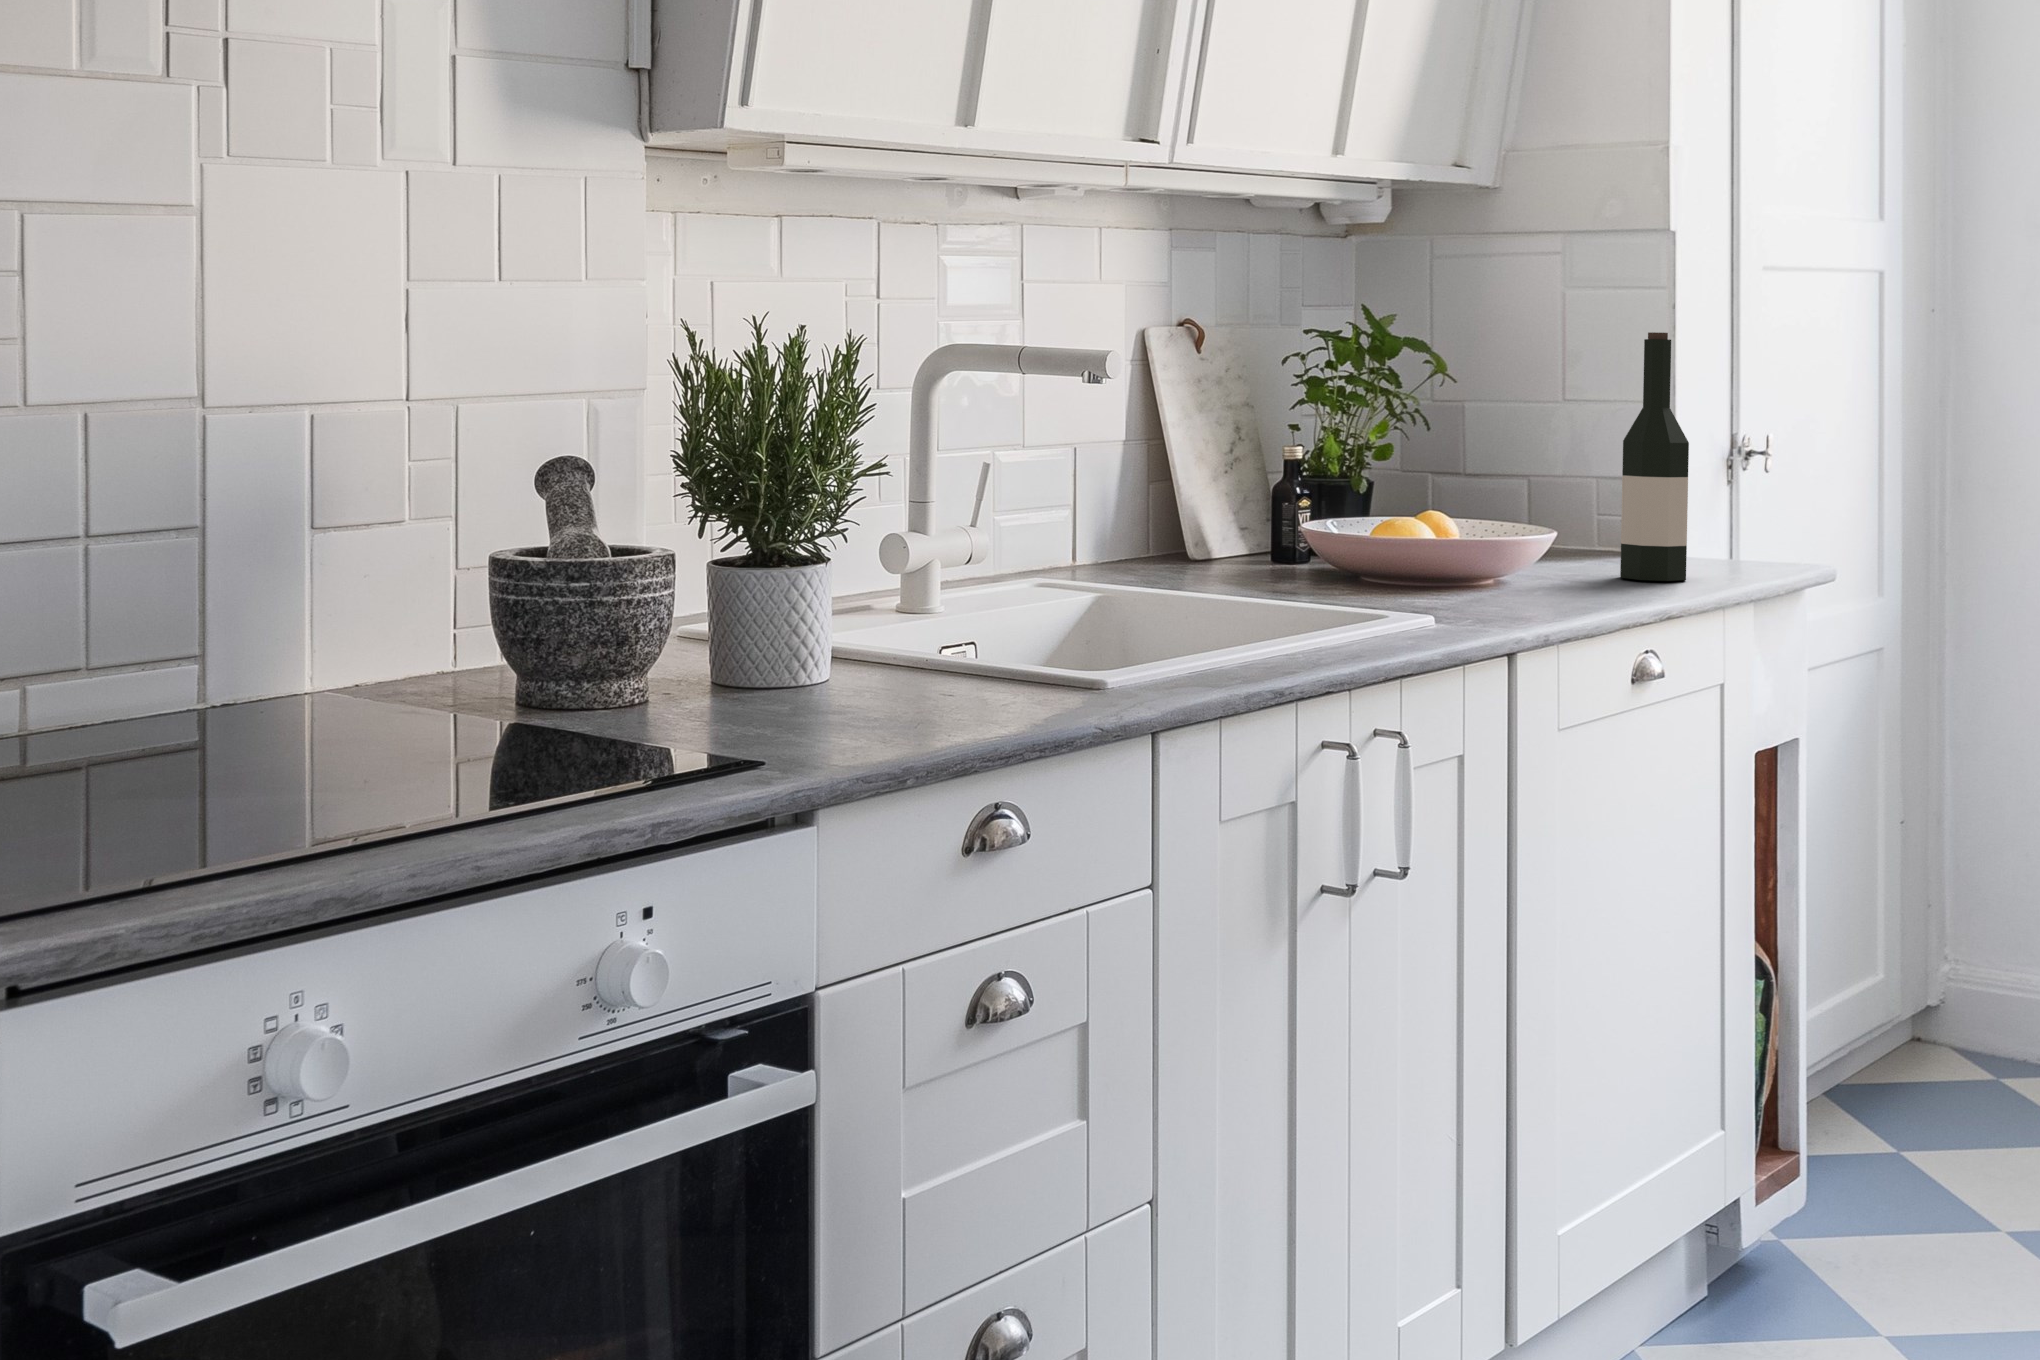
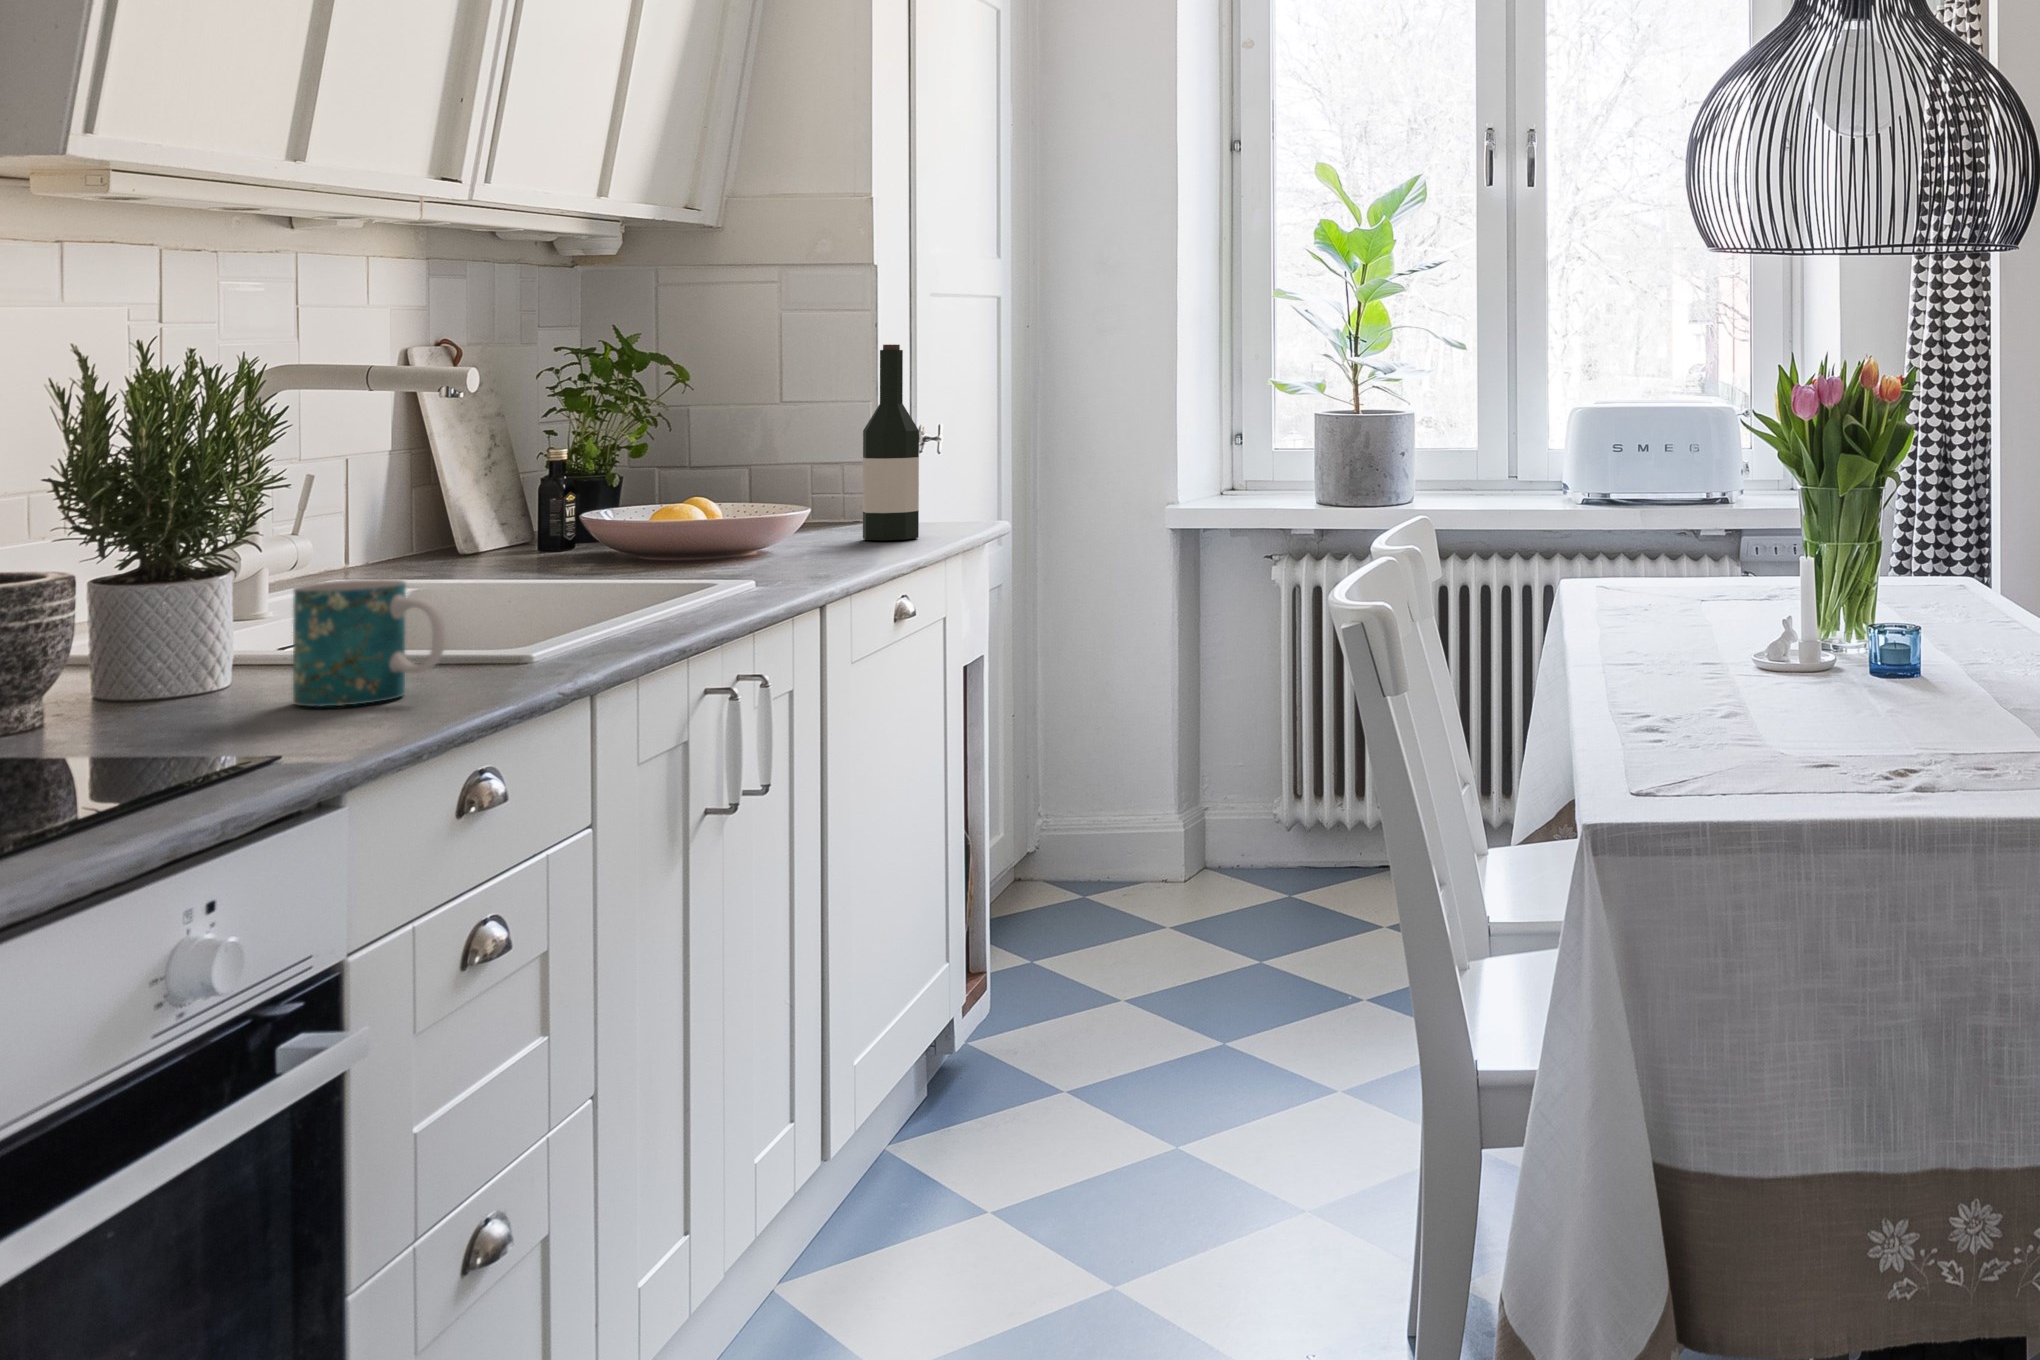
mug: none [849,578,979,714] -> present [293,579,446,707]

